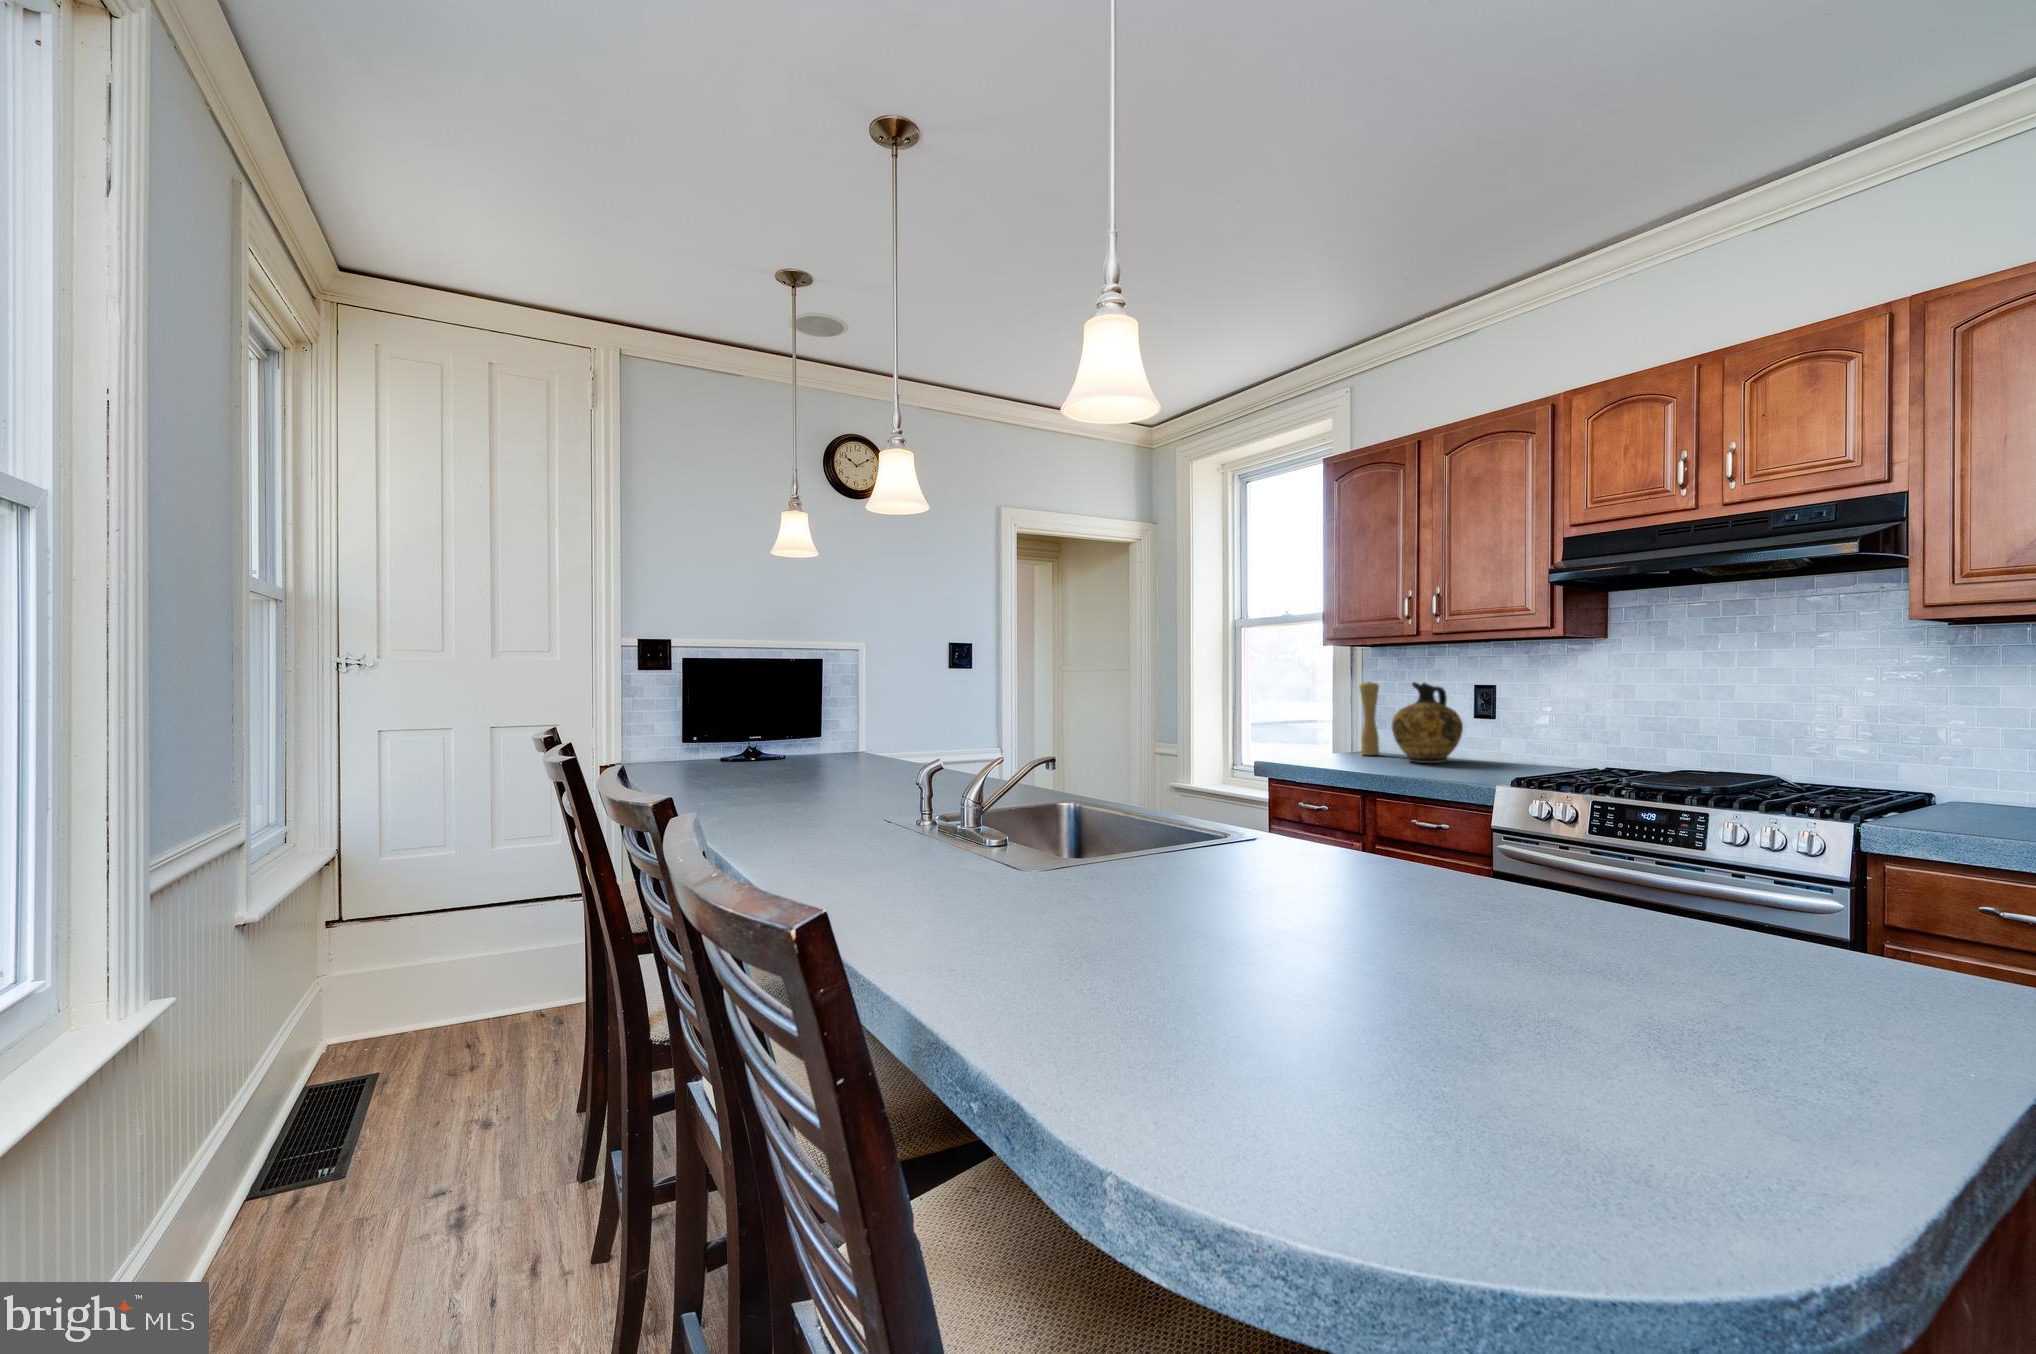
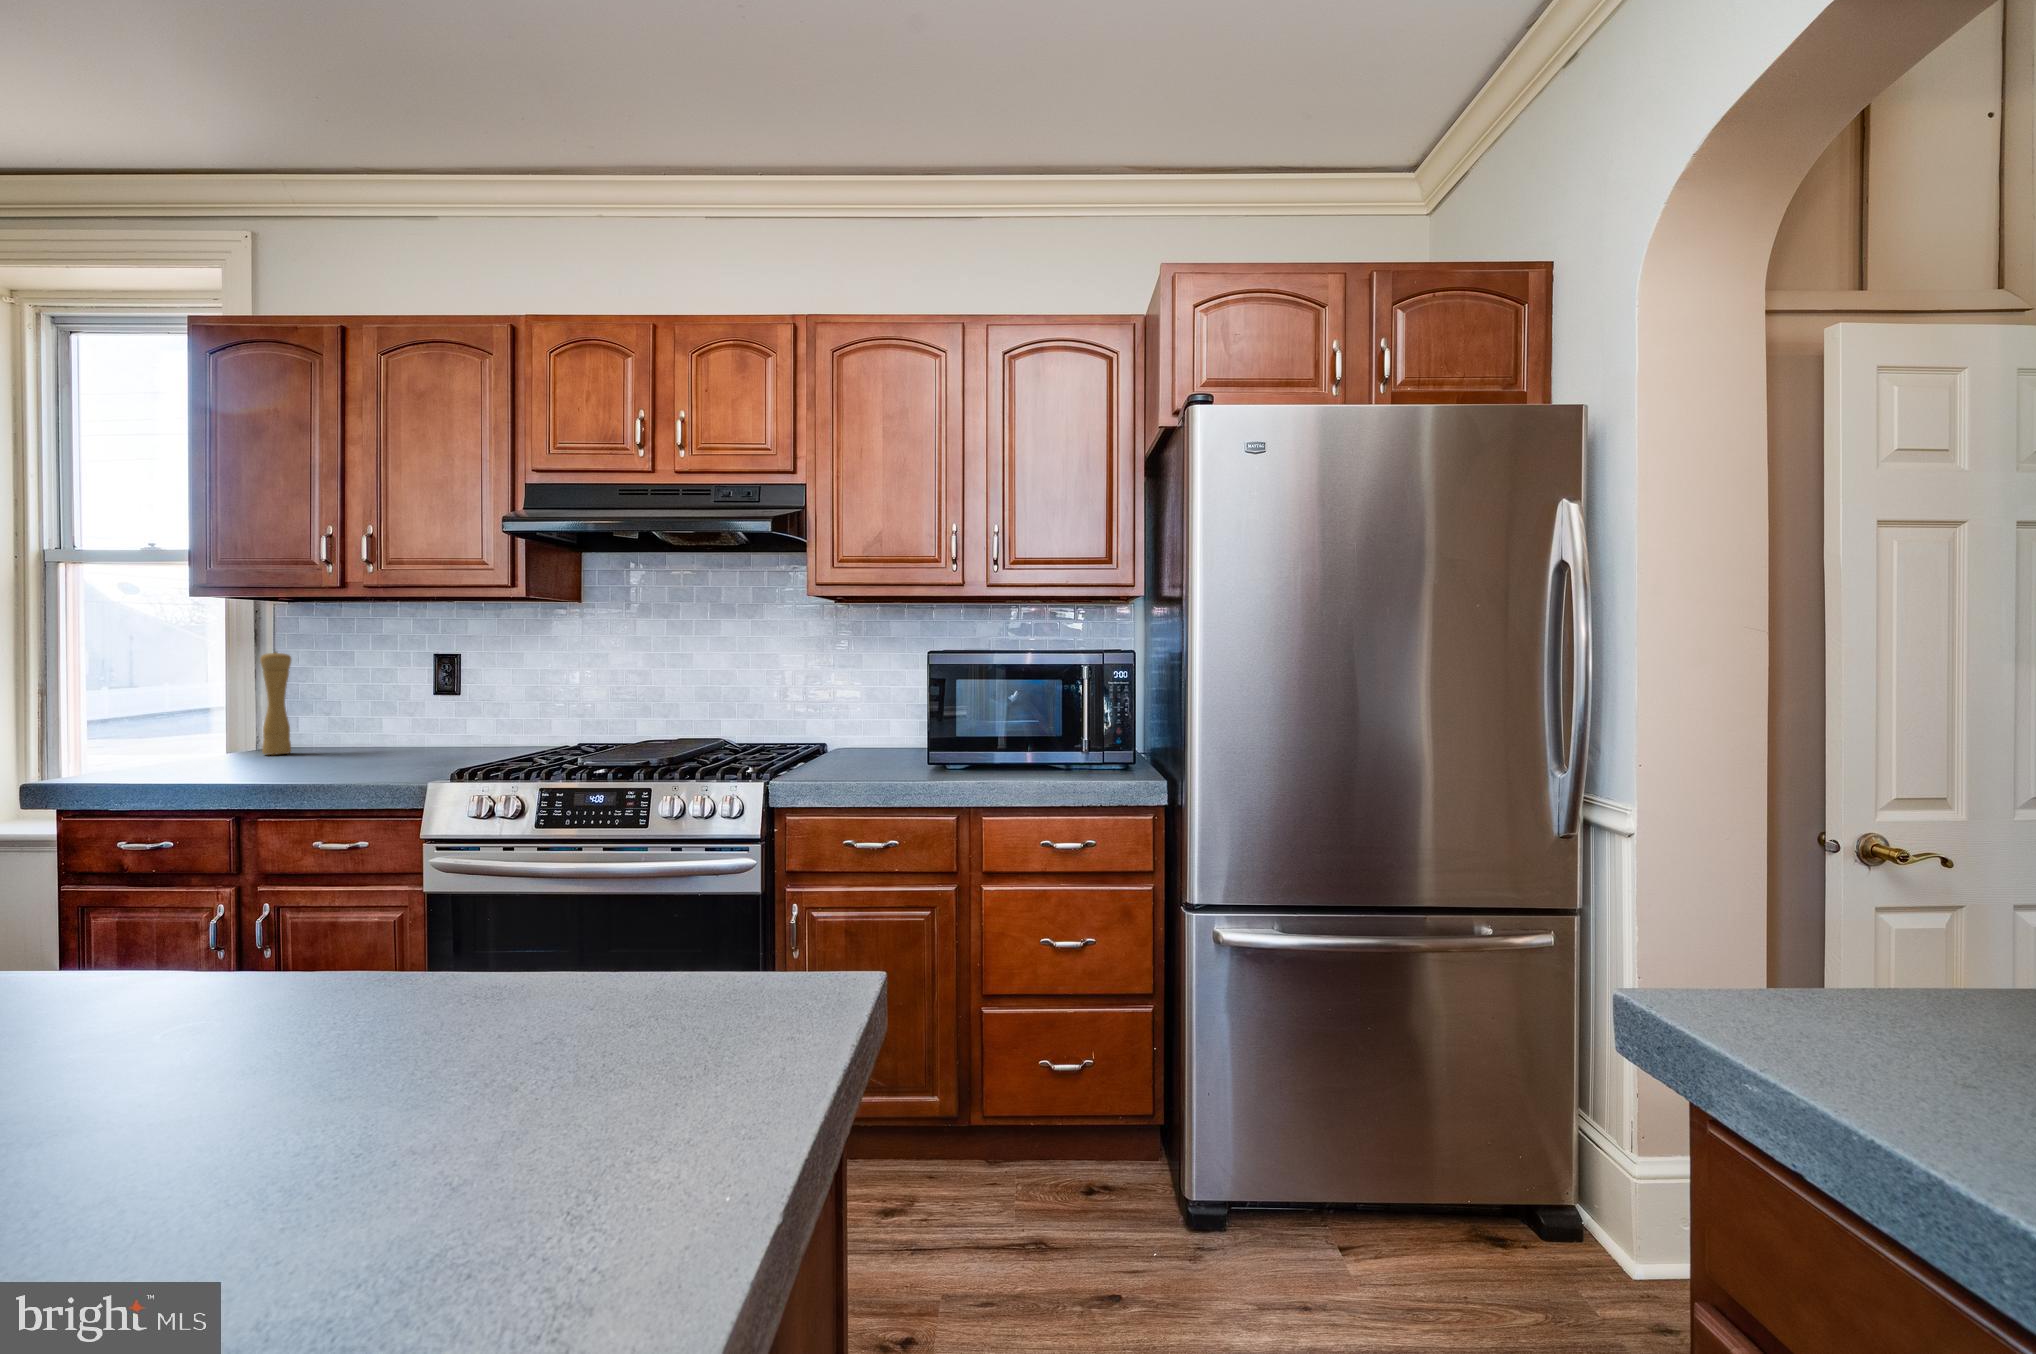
ceramic jug: present [1392,682,1463,763] -> none [305,652,406,760]

